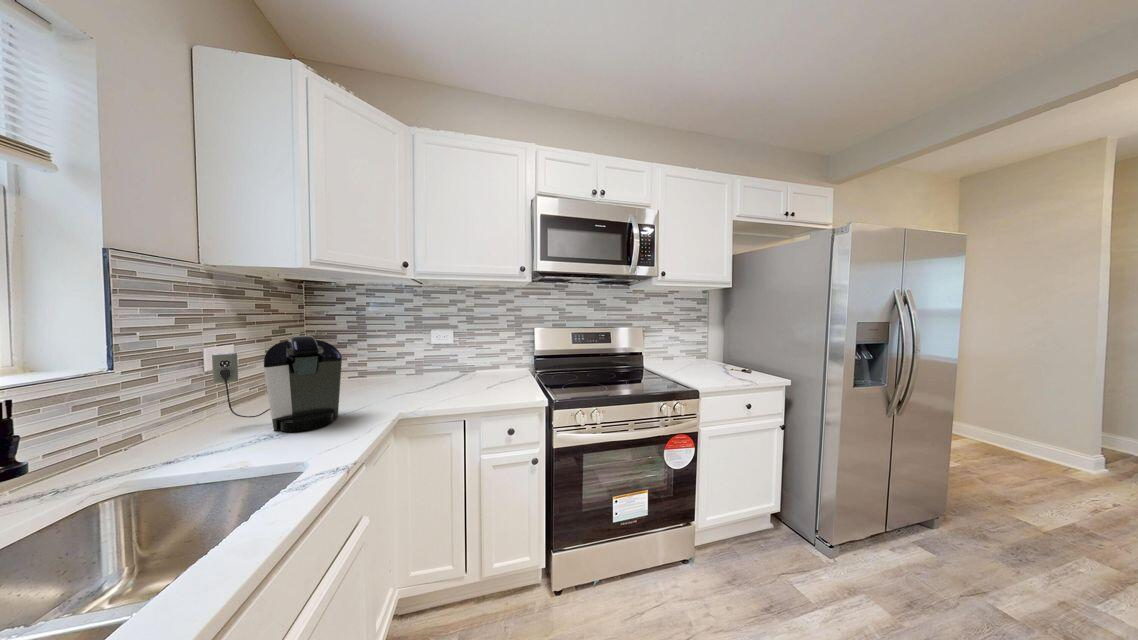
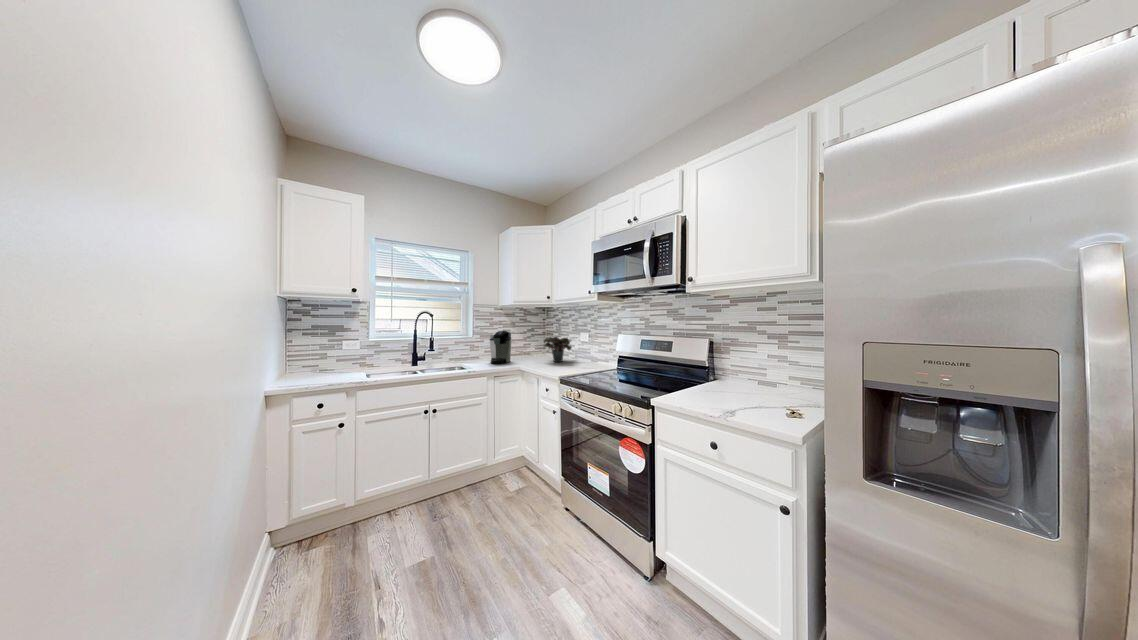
potted plant: none [390,340,470,390] -> present [544,337,571,362]

